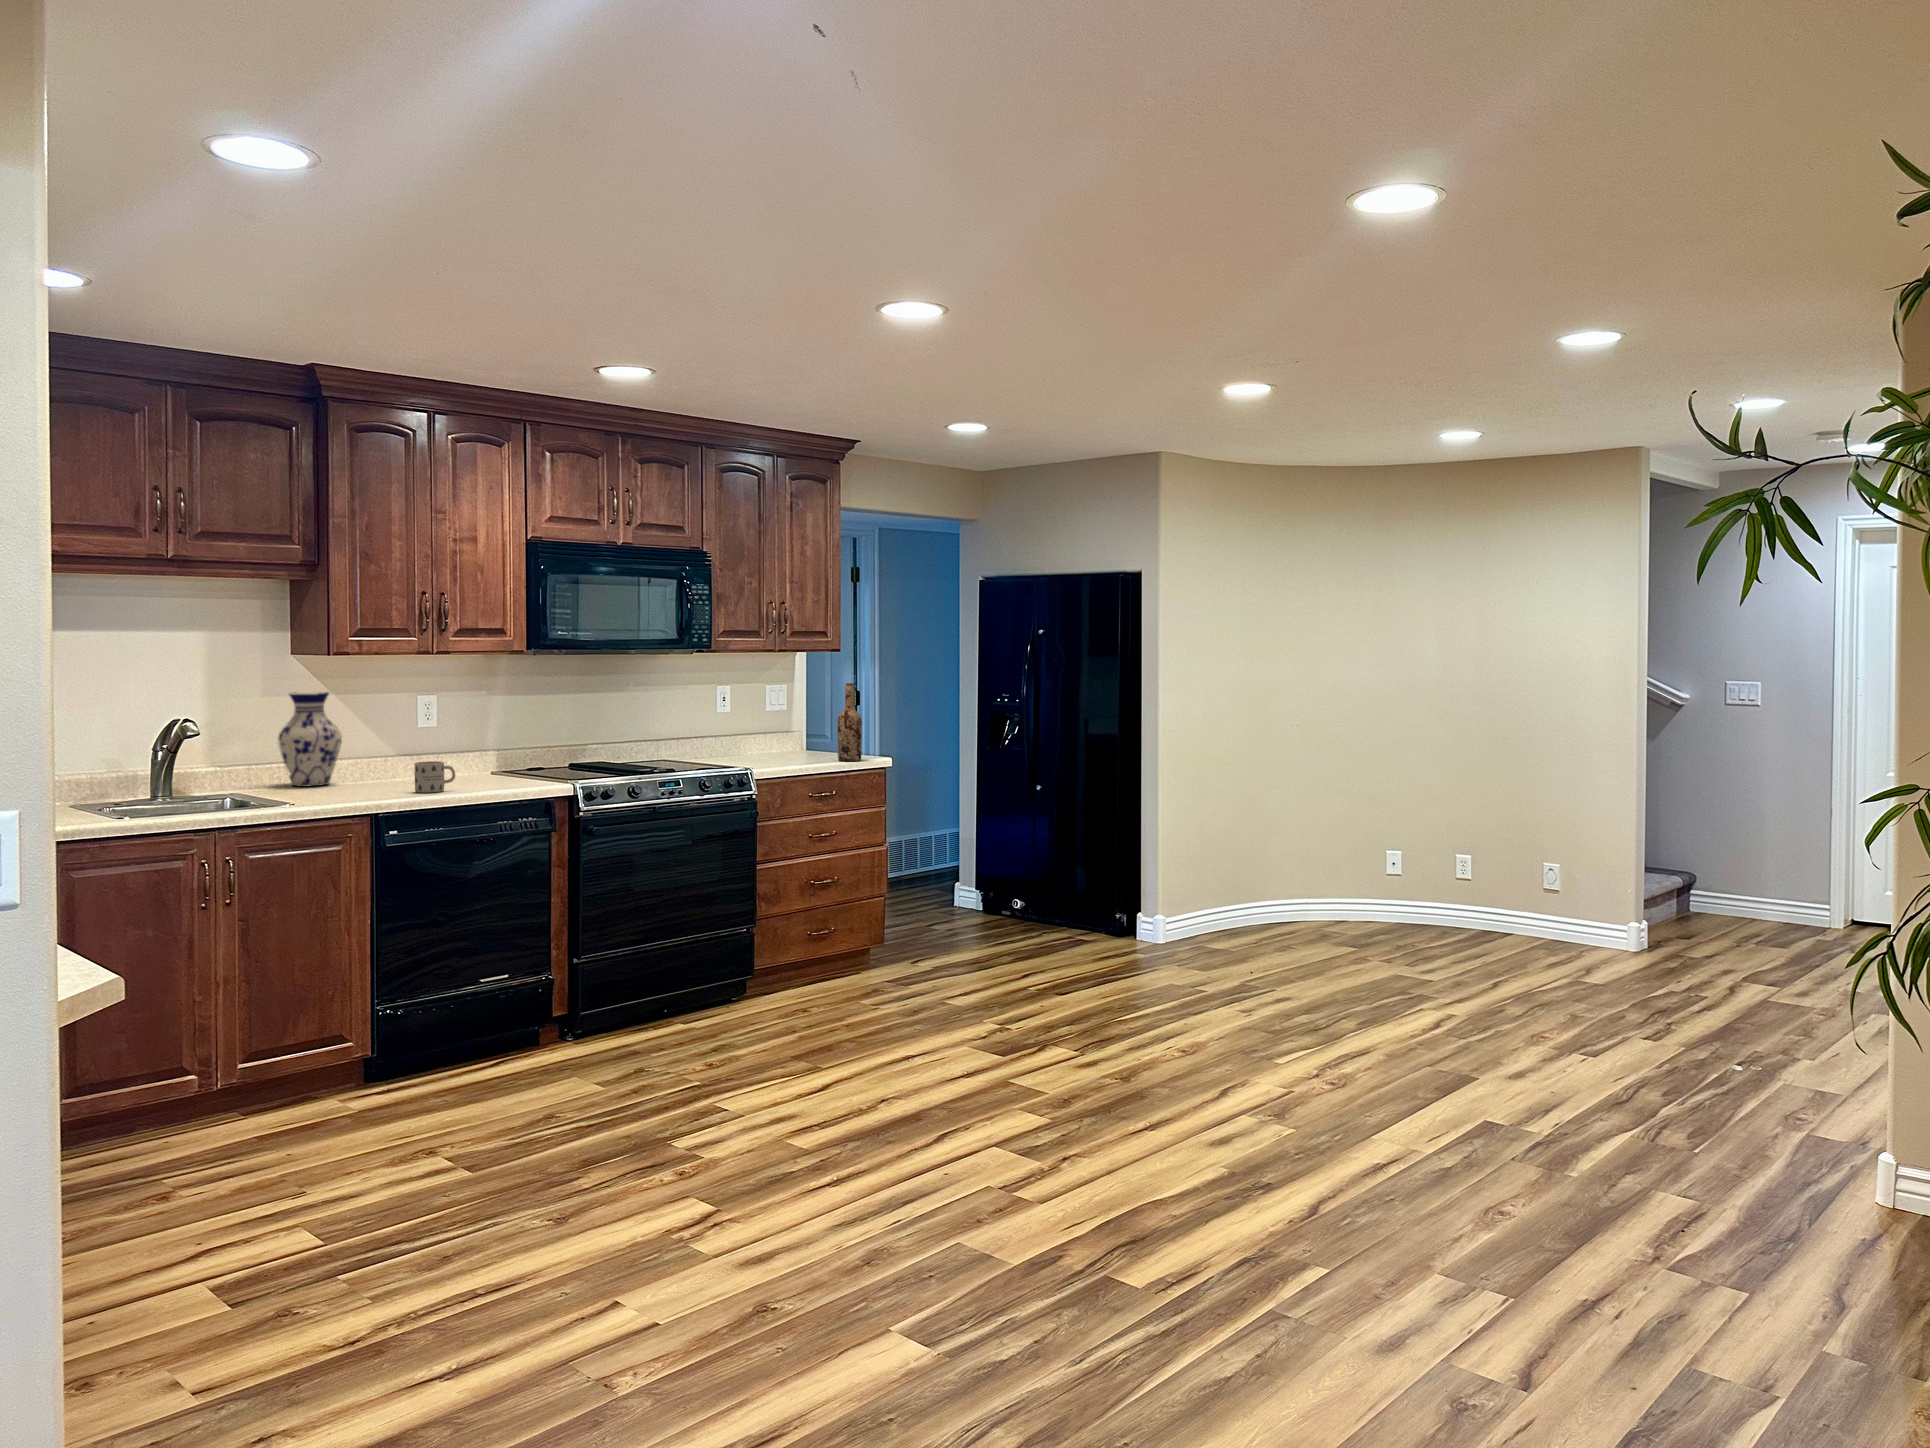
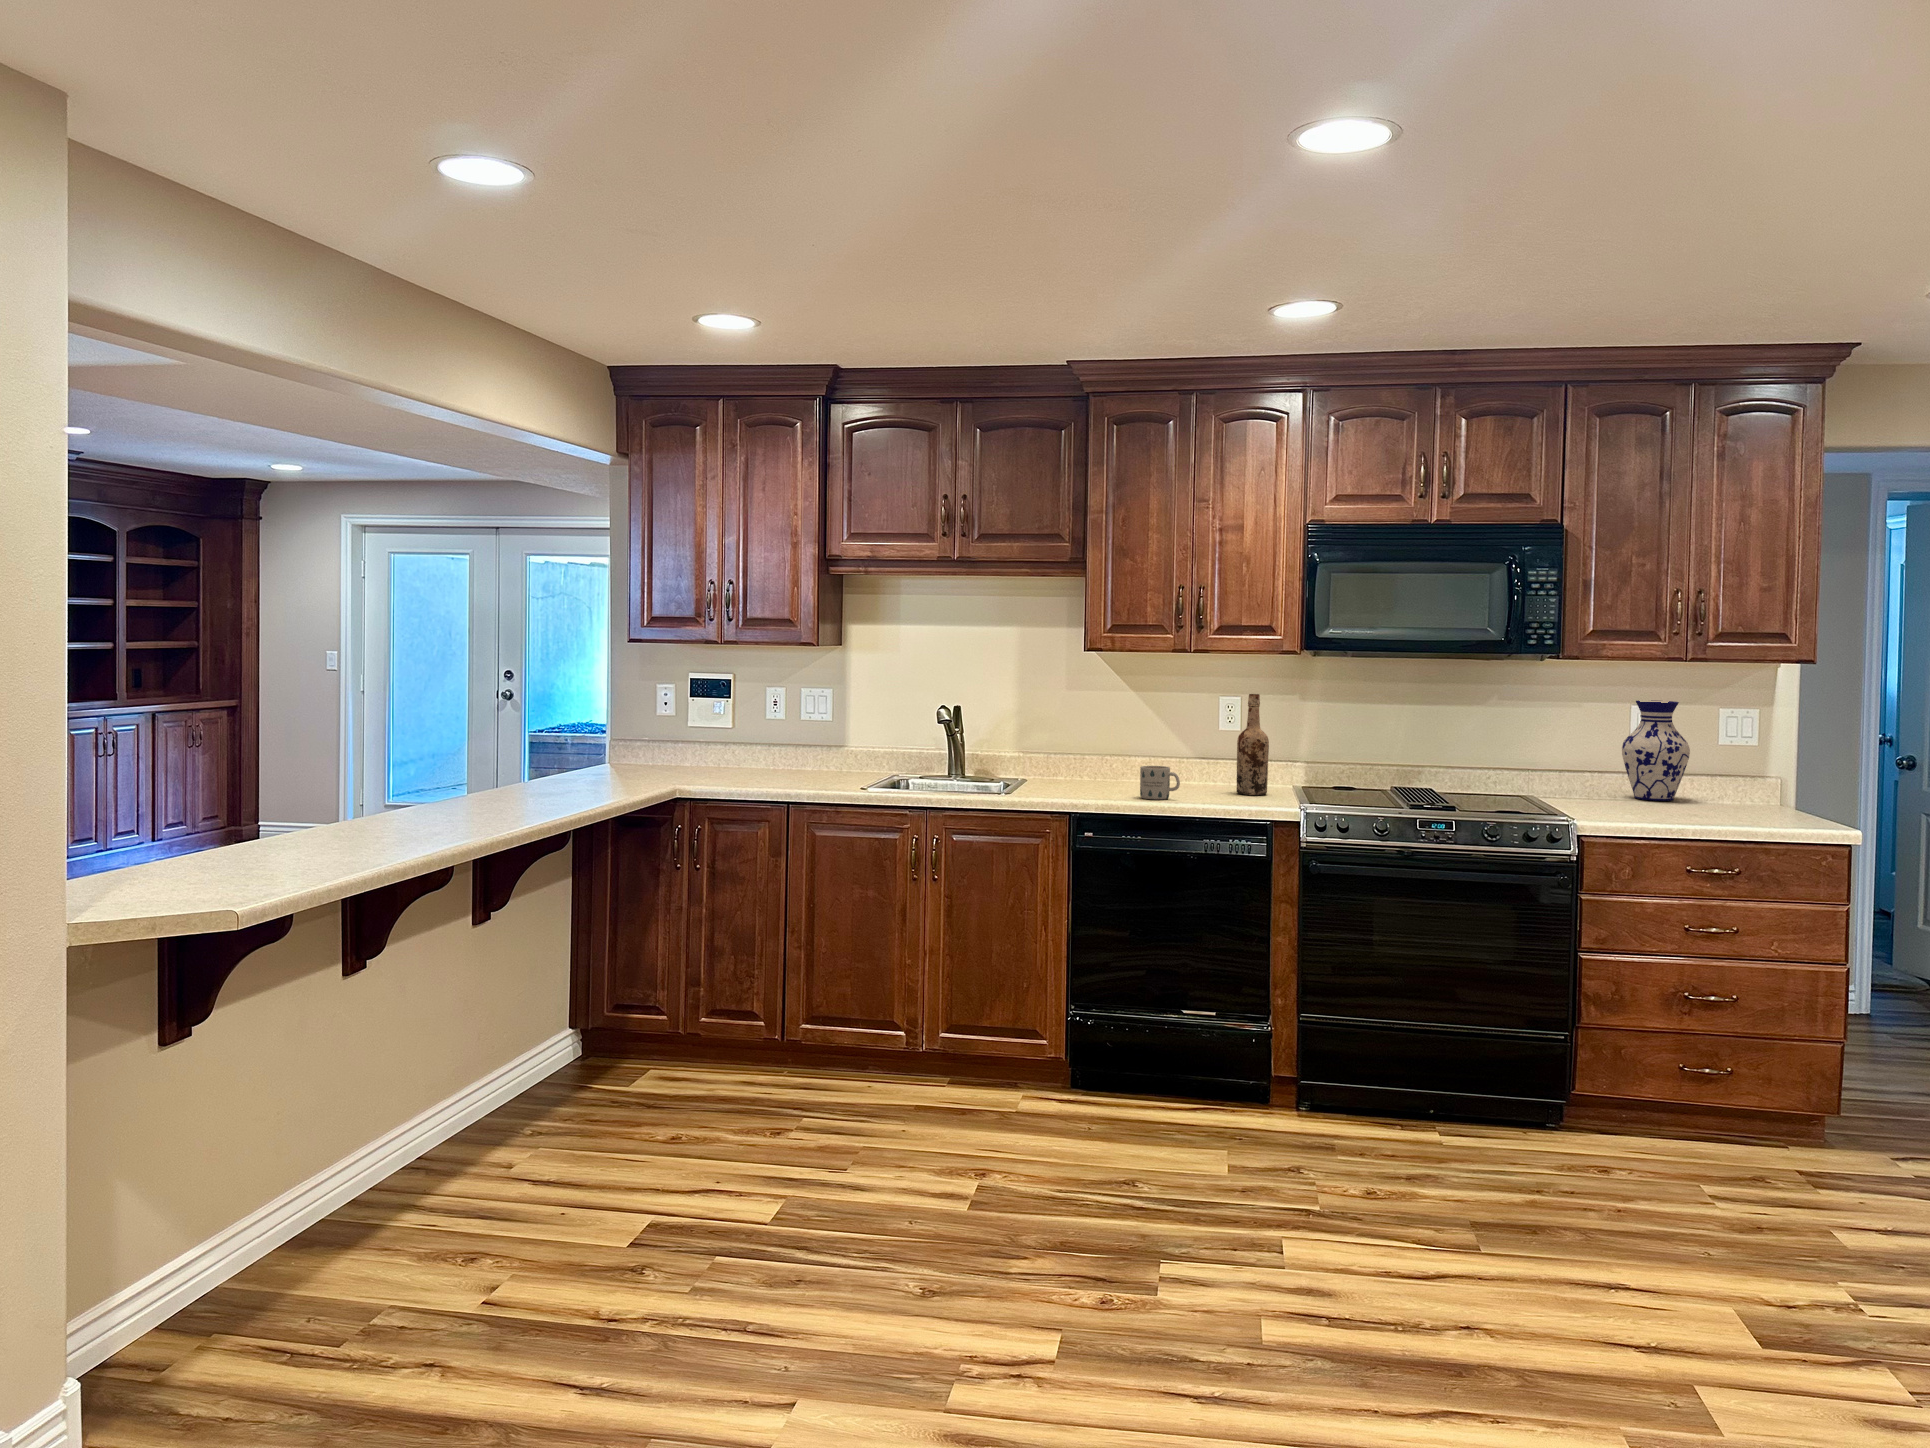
wine bottle: present [838,683,862,761] -> present [1237,694,1269,795]
vase: present [278,692,342,787] -> present [1622,700,1690,801]

